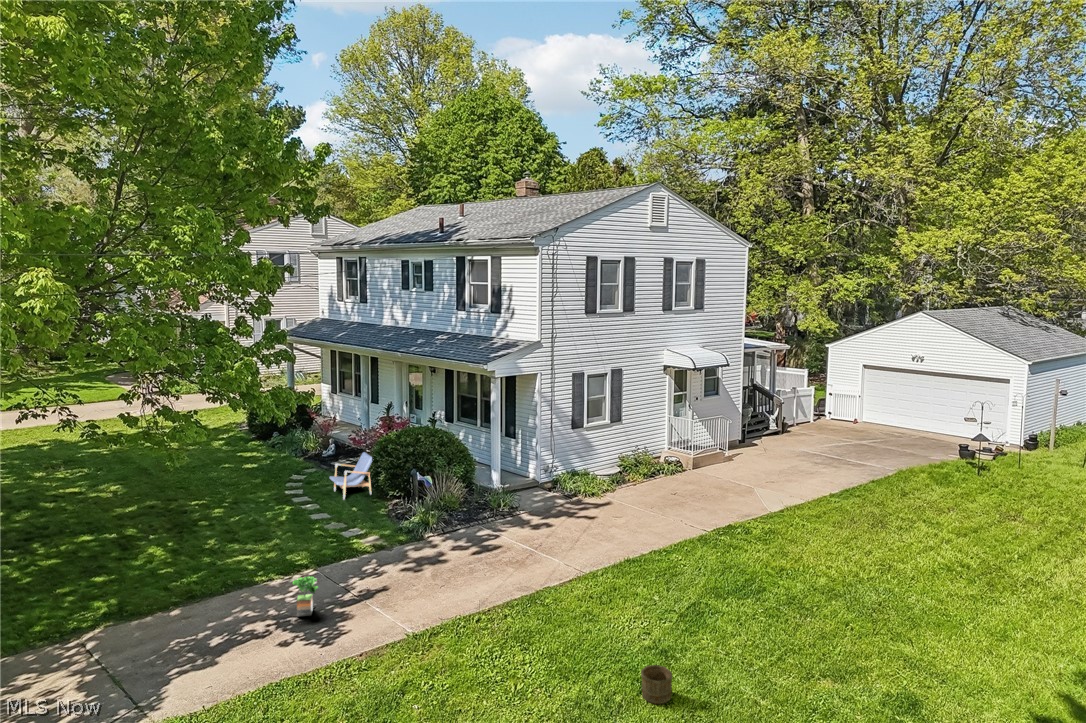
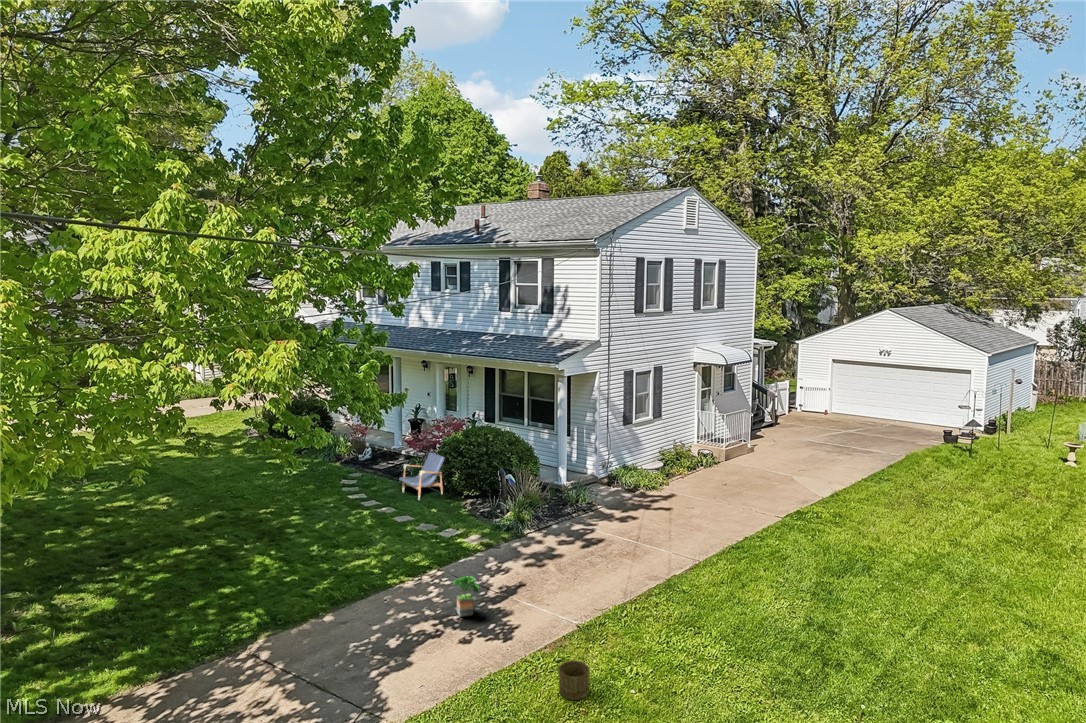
wooden bucket: present [641,665,672,704] -> present [558,660,590,700]

